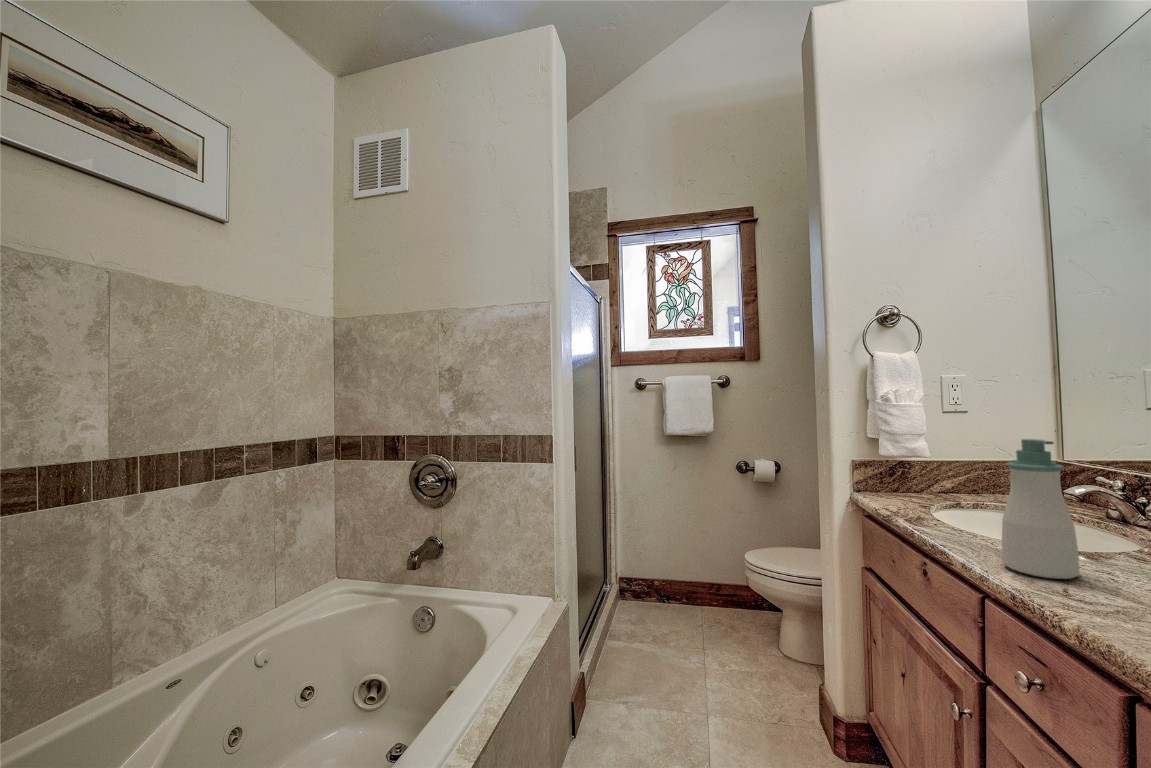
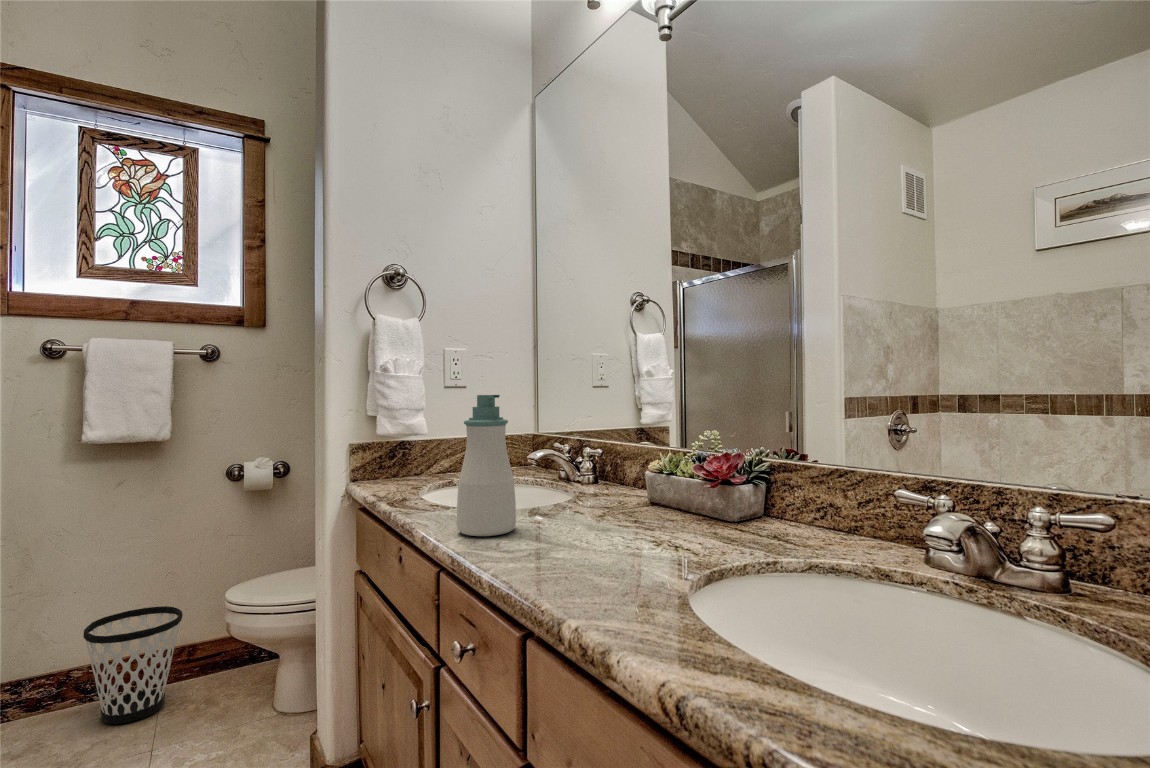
wastebasket: none [663,553,716,627] -> present [83,606,183,724]

